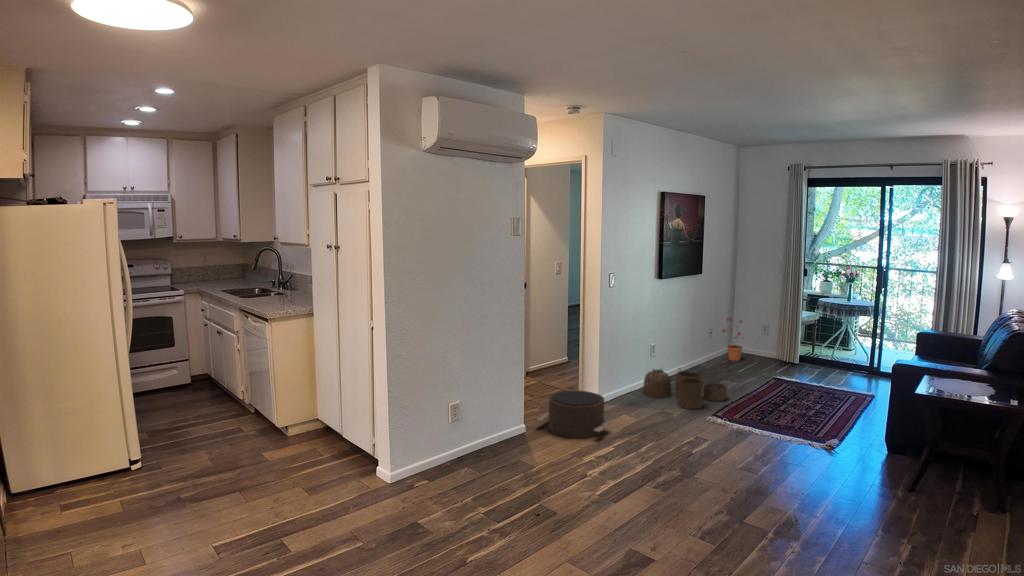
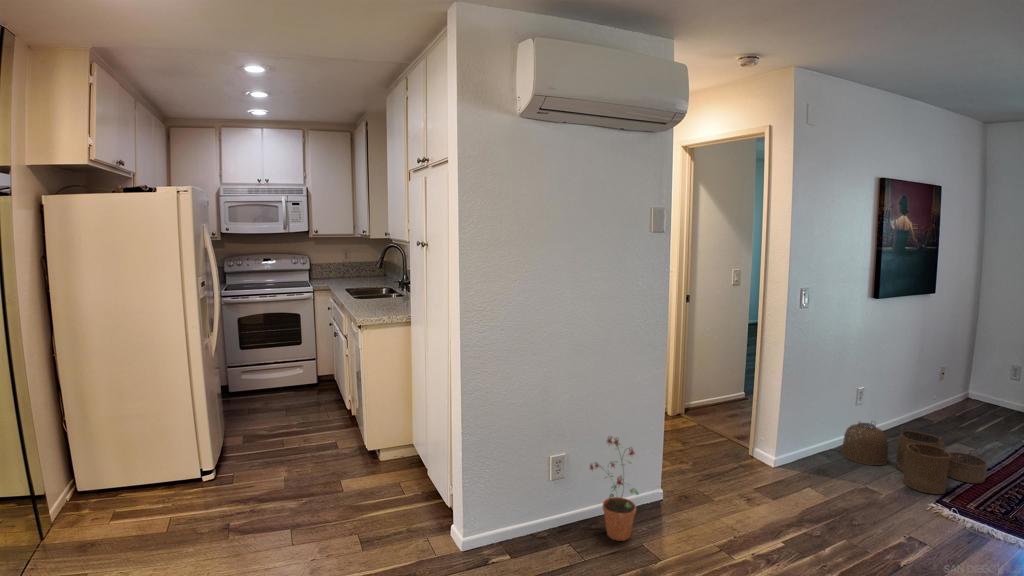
potted plant: present [723,318,744,361] -> present [590,437,639,541]
pouf: present [537,391,611,438] -> none [683,448,800,529]

